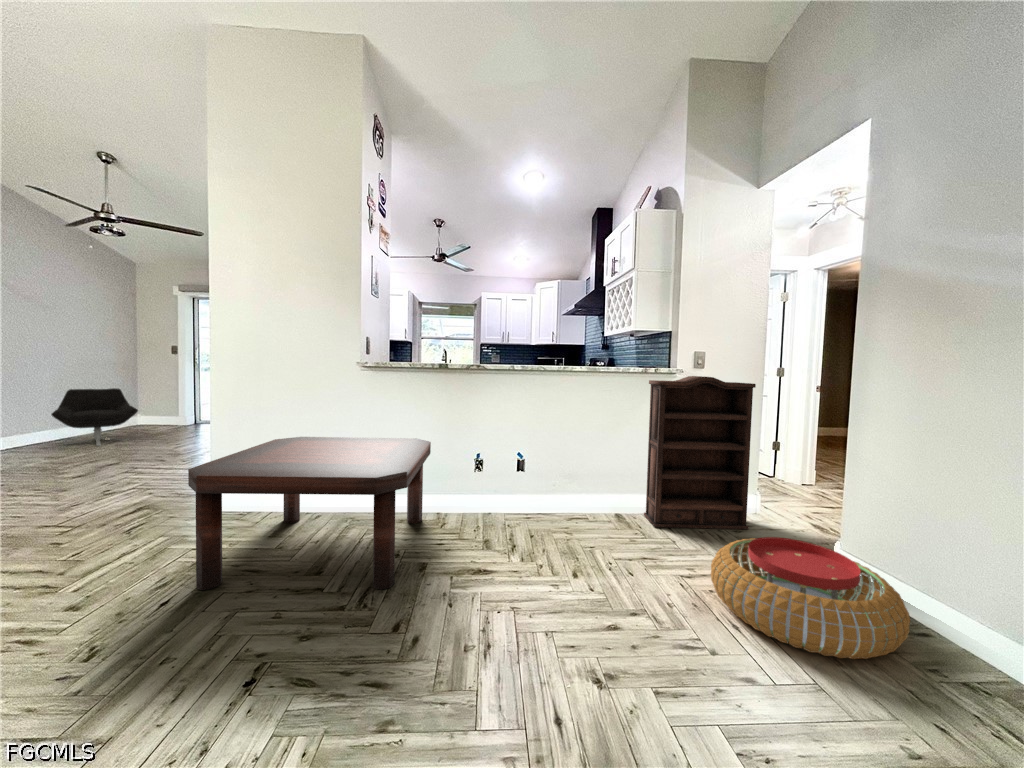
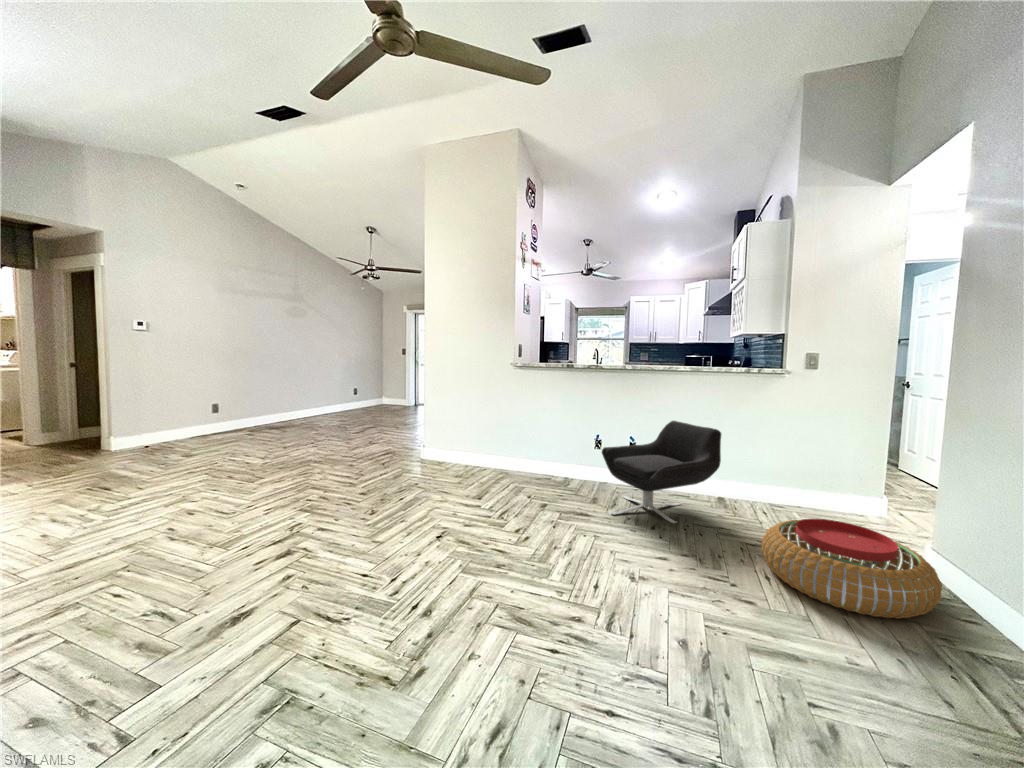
bookshelf: present [644,376,756,529] -> none [745,376,864,526]
lounge chair: present [52,388,138,446] -> present [602,421,721,523]
coffee table: present [188,437,431,590] -> none [413,414,559,512]

